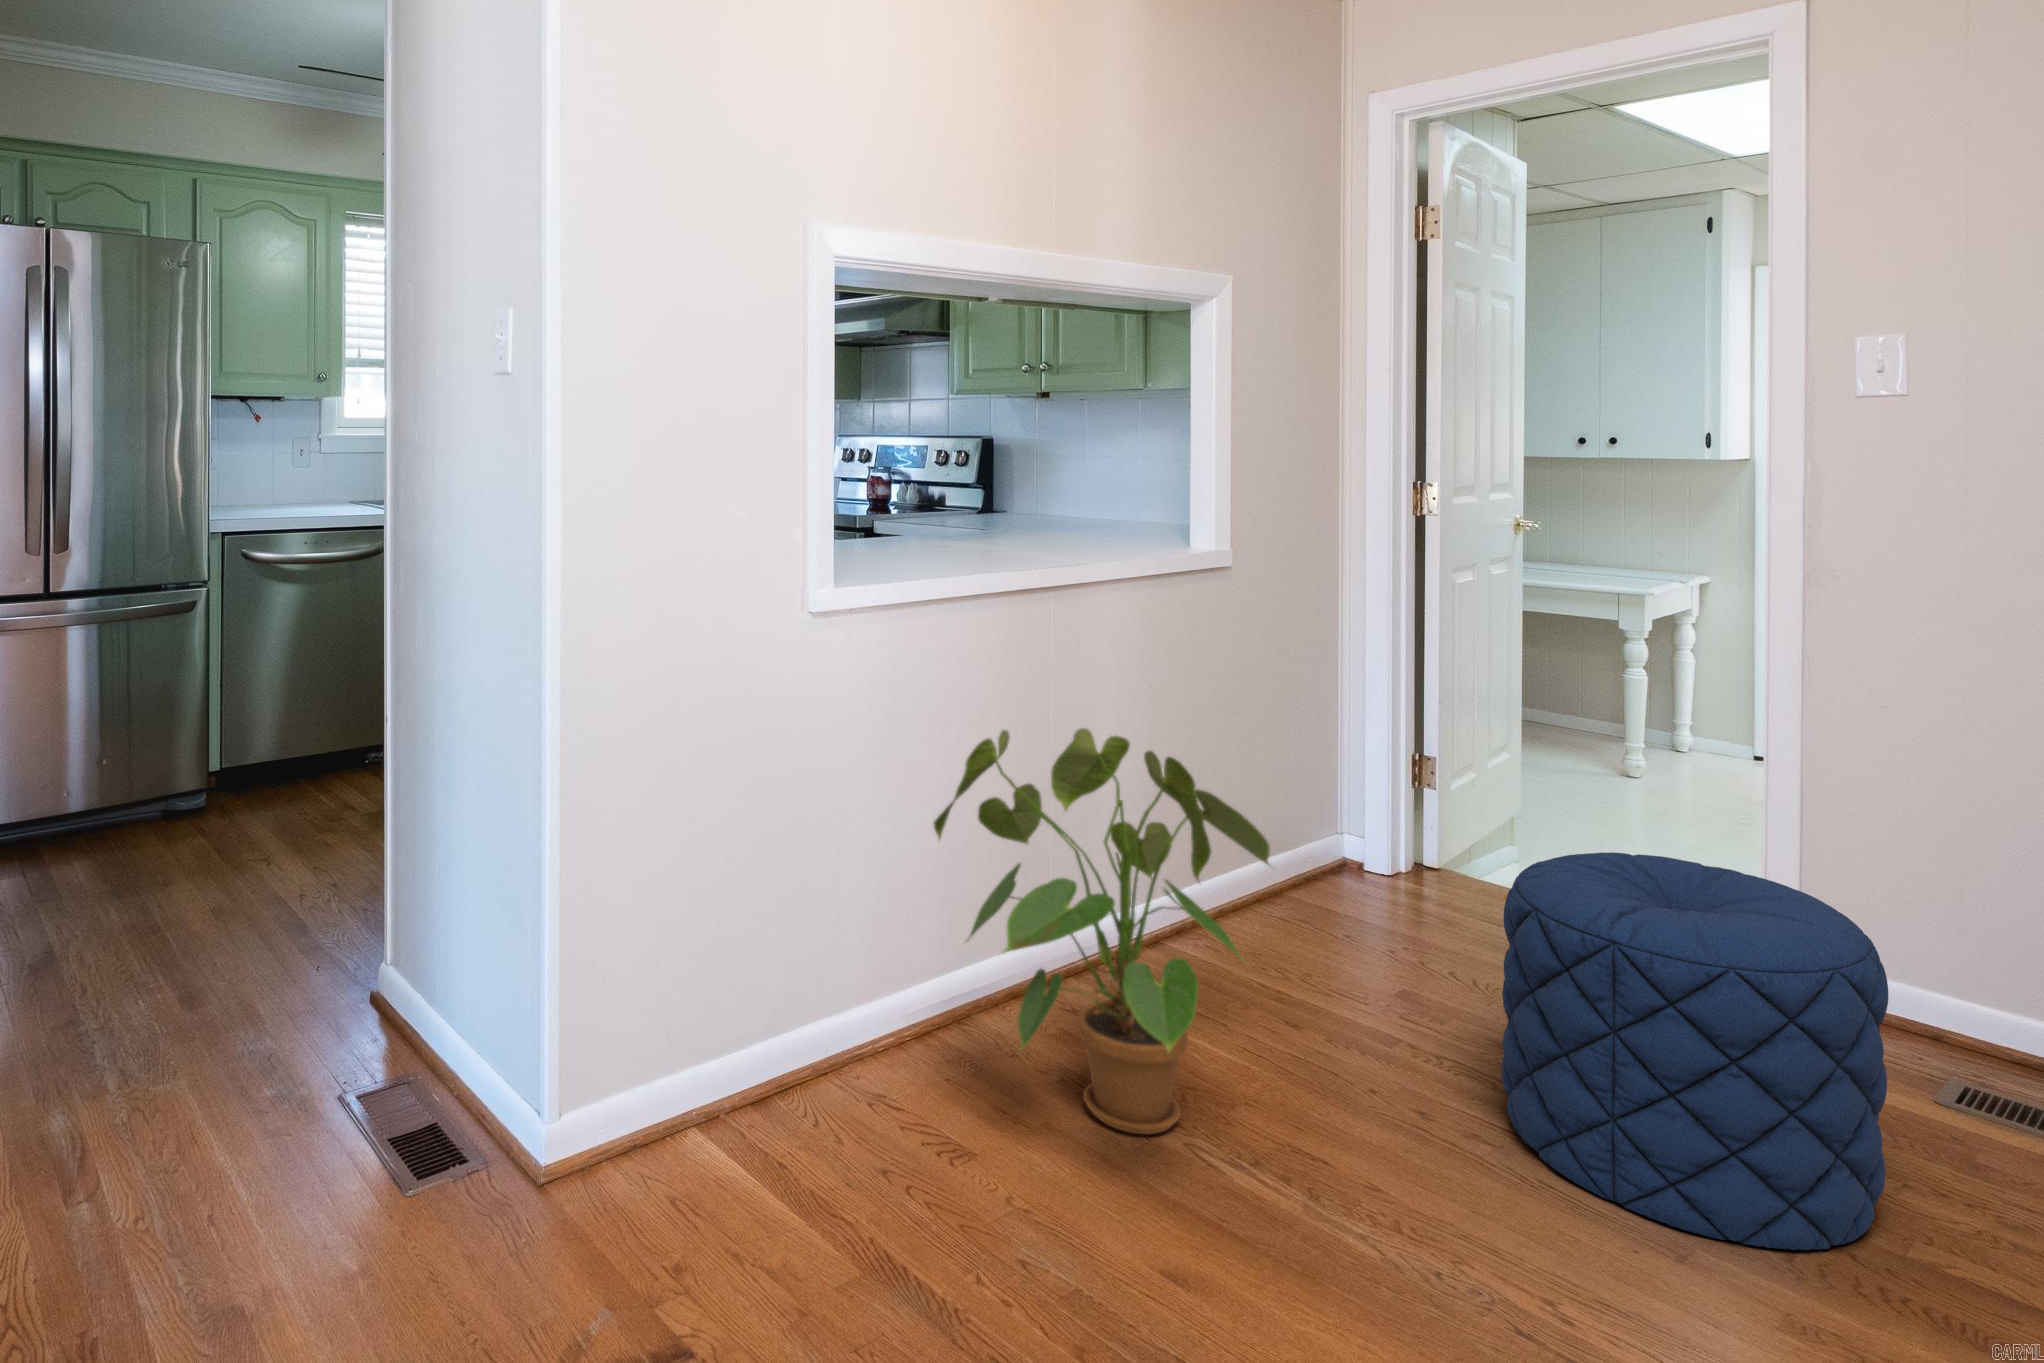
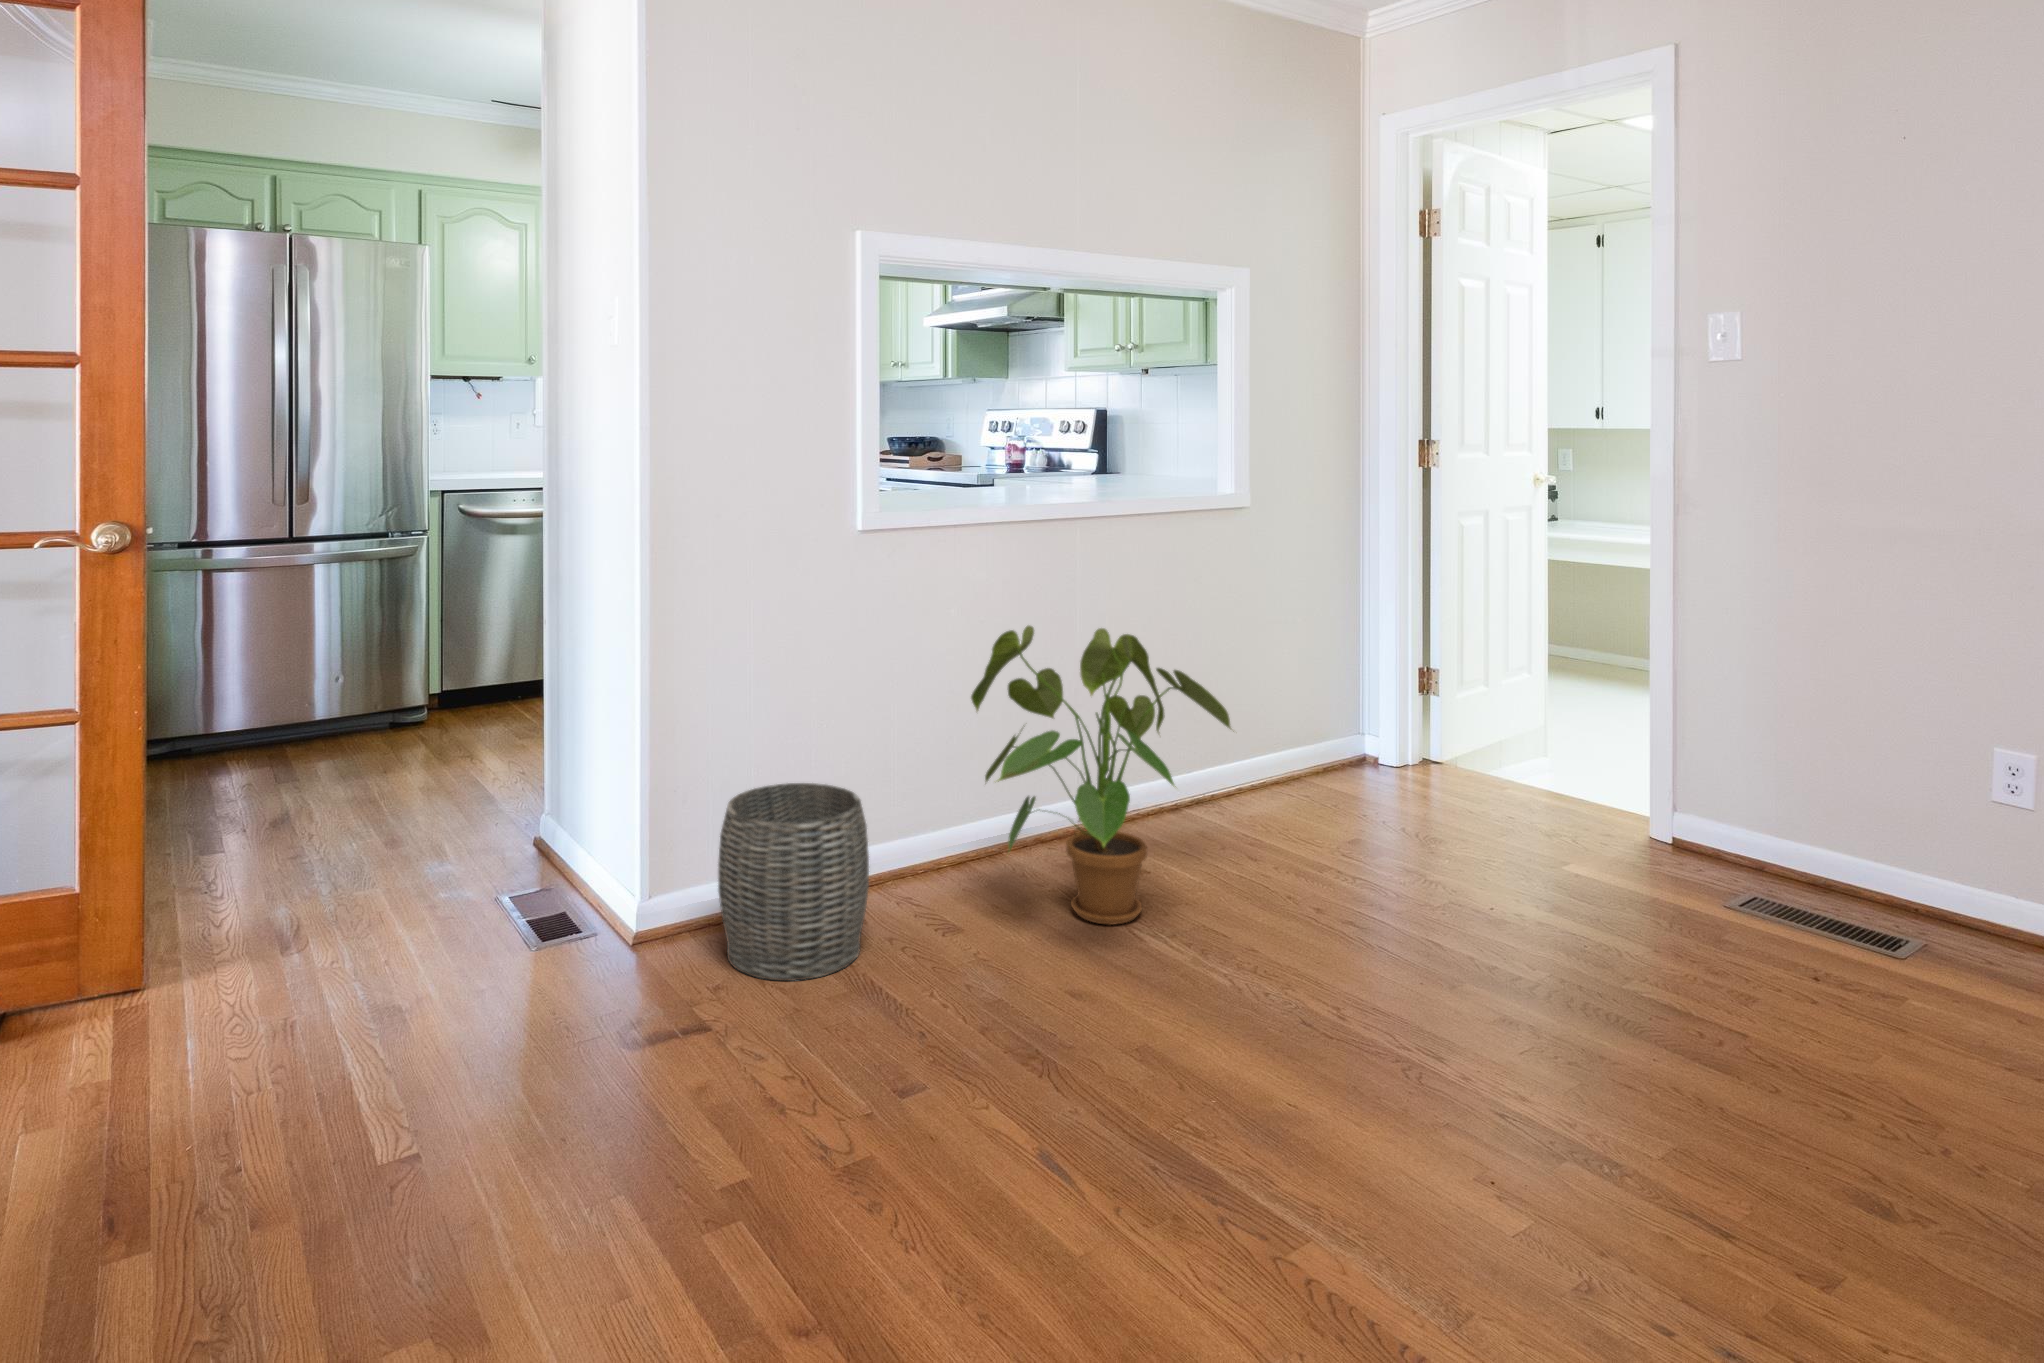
pouf: present [1502,852,1888,1250] -> none [1392,715,1642,989]
woven basket: none [648,951,846,1241] -> present [718,783,869,981]

